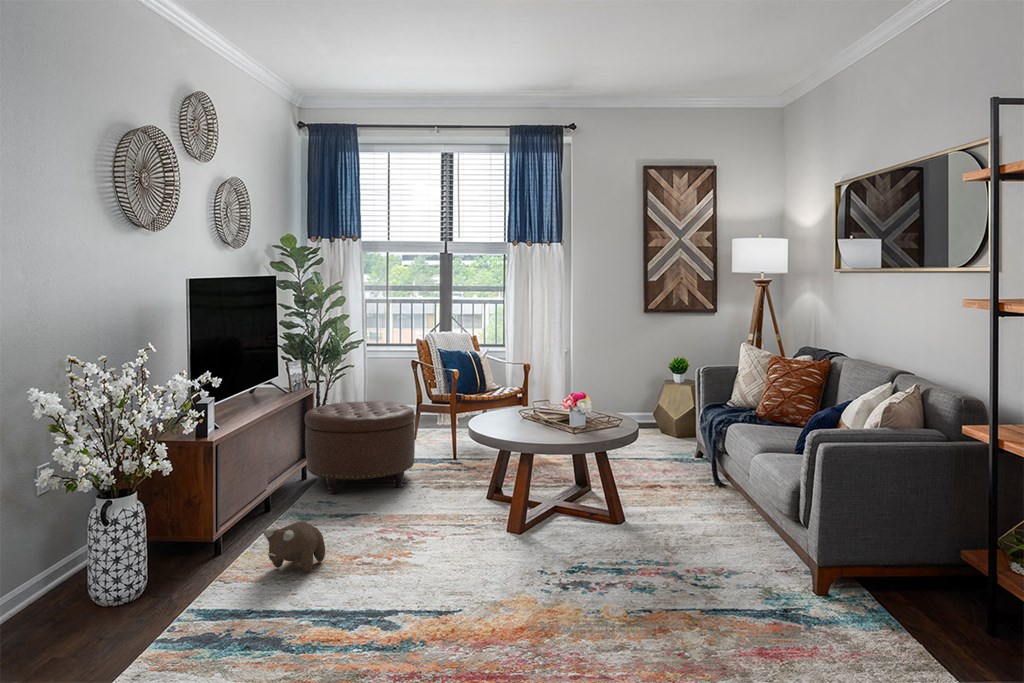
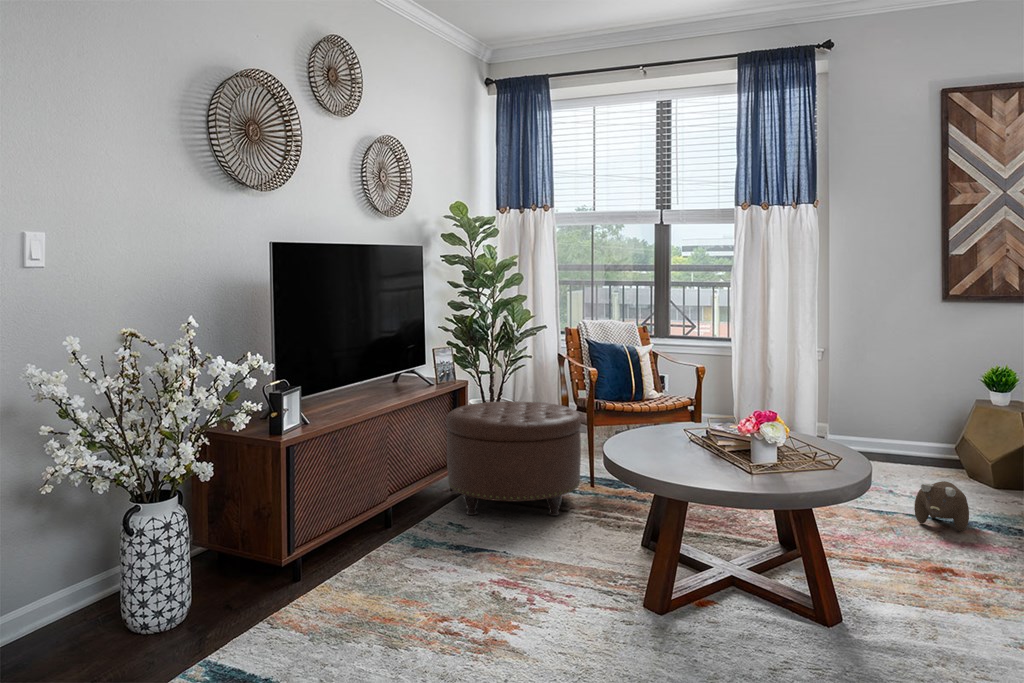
plush toy: present [262,521,325,573] -> present [914,481,969,531]

